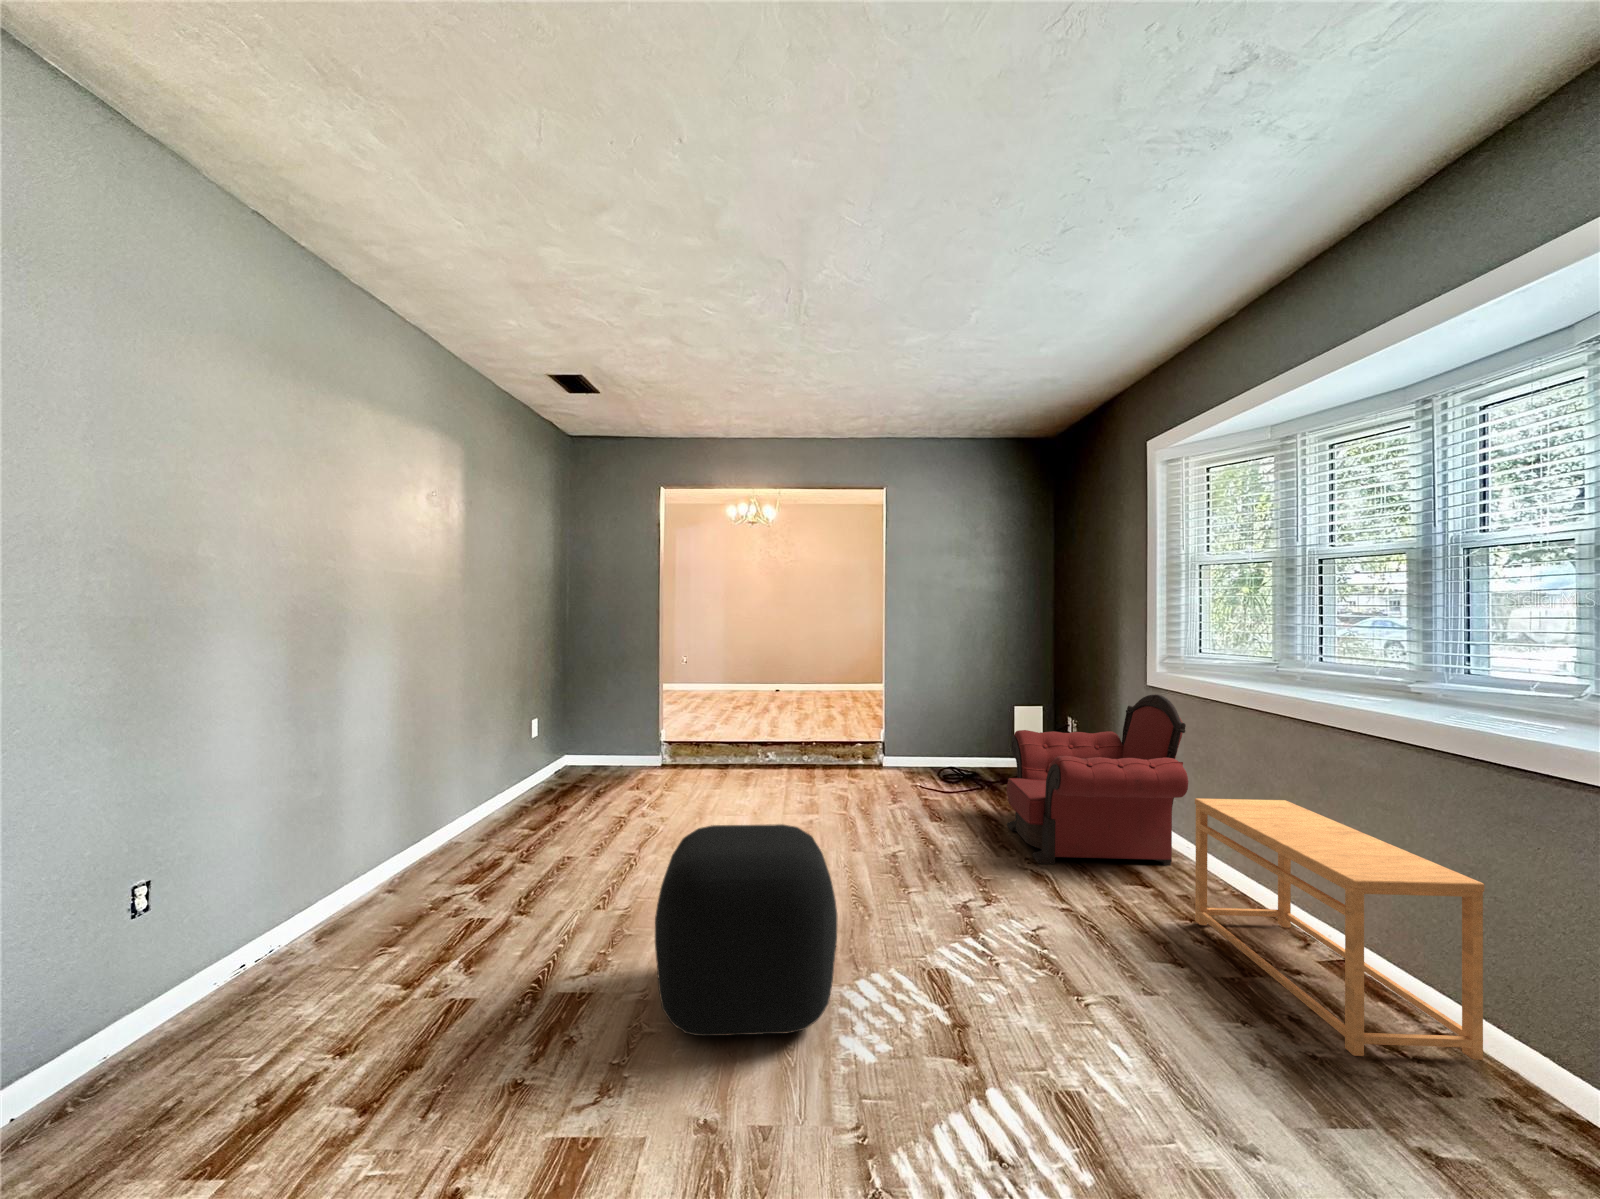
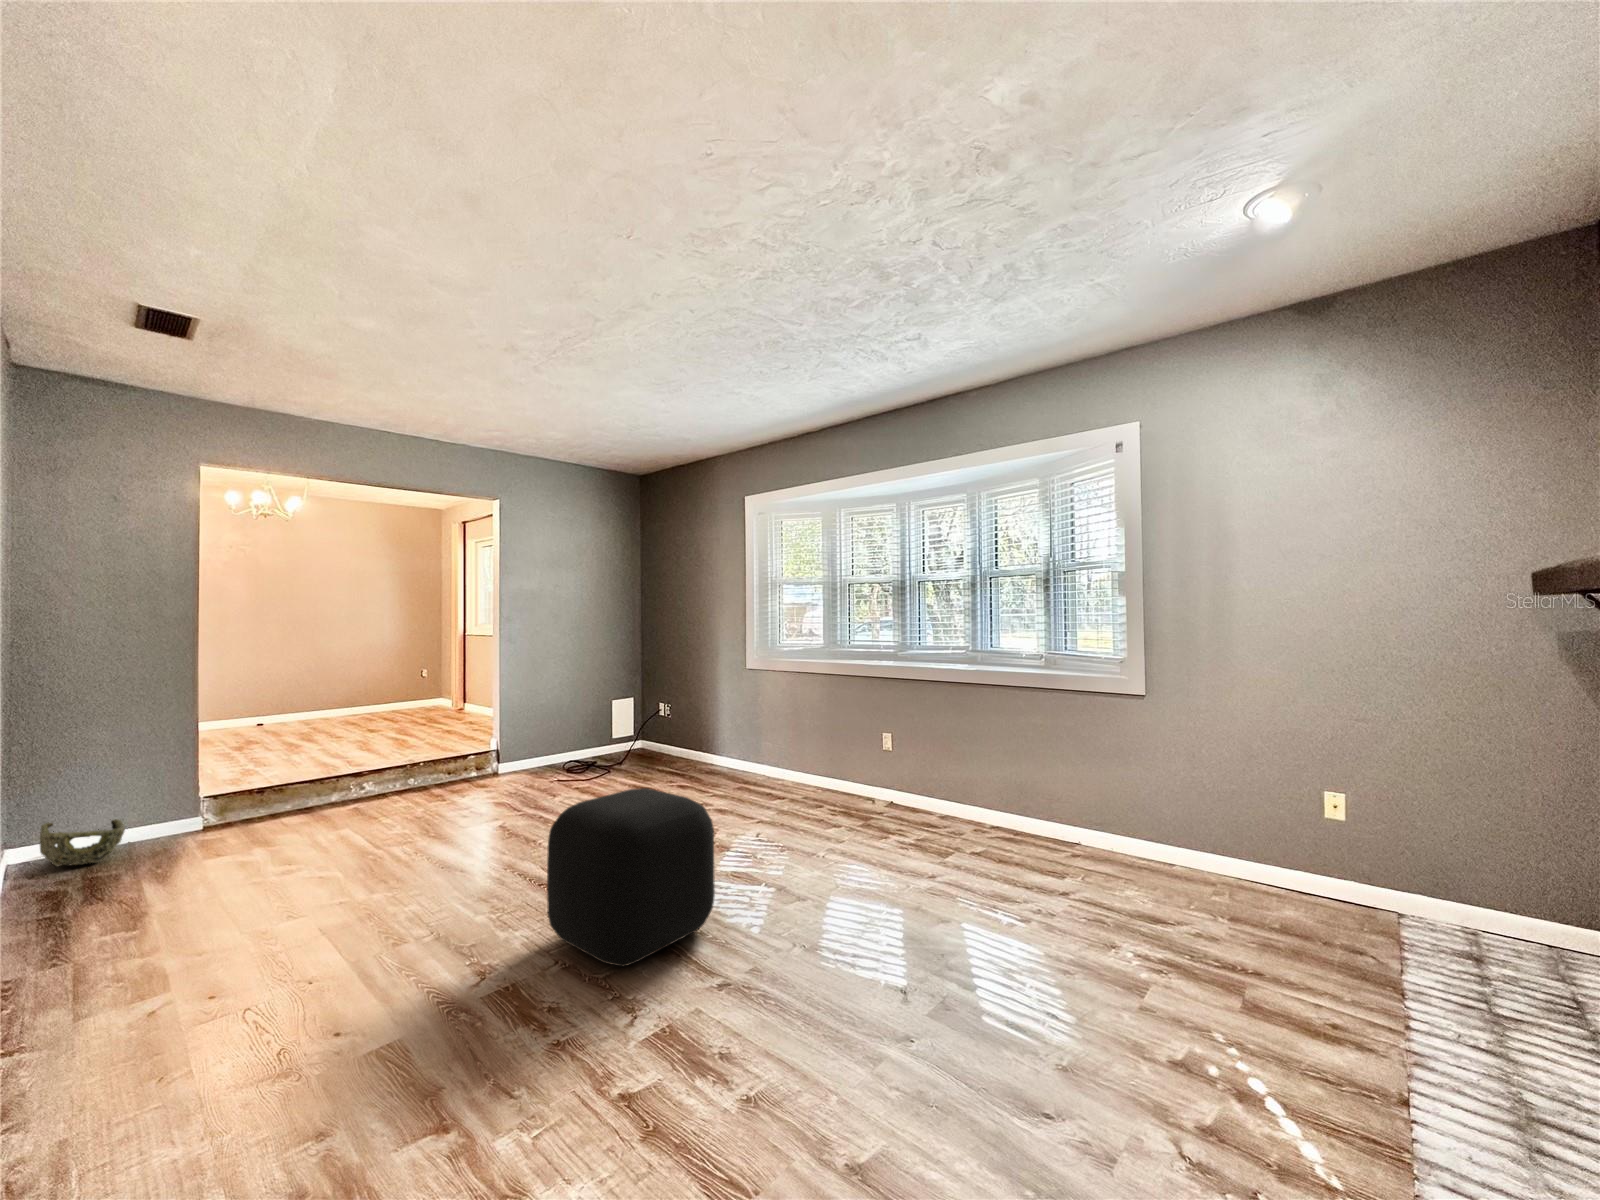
armchair: present [1006,694,1188,866] -> none [655,673,791,803]
woven basket: none [564,742,613,777] -> present [40,819,125,866]
side table: present [1195,798,1484,1060] -> none [817,722,960,833]

